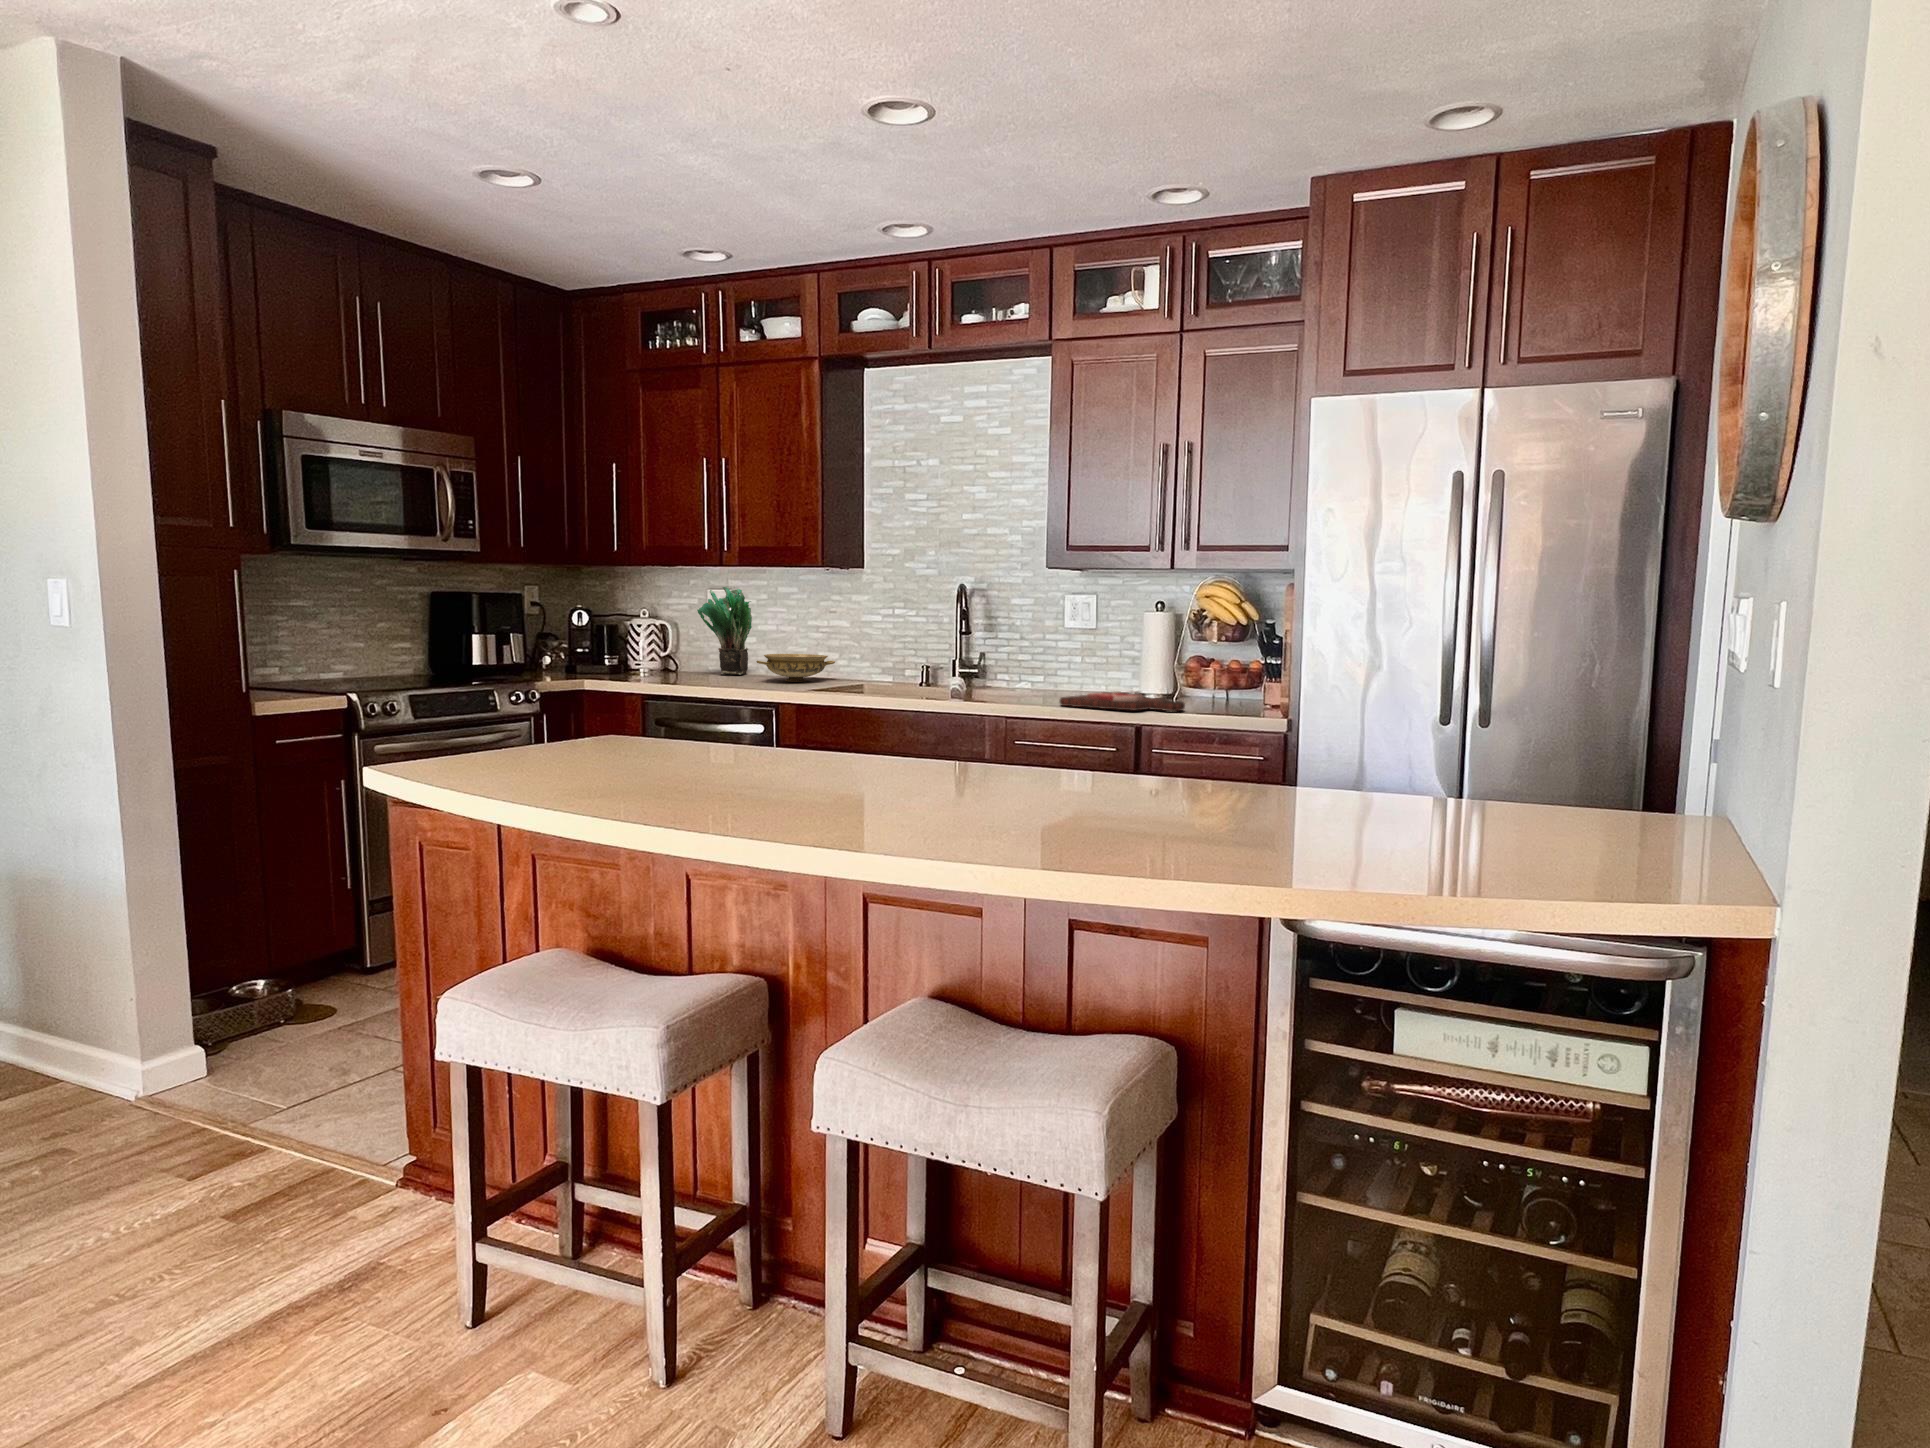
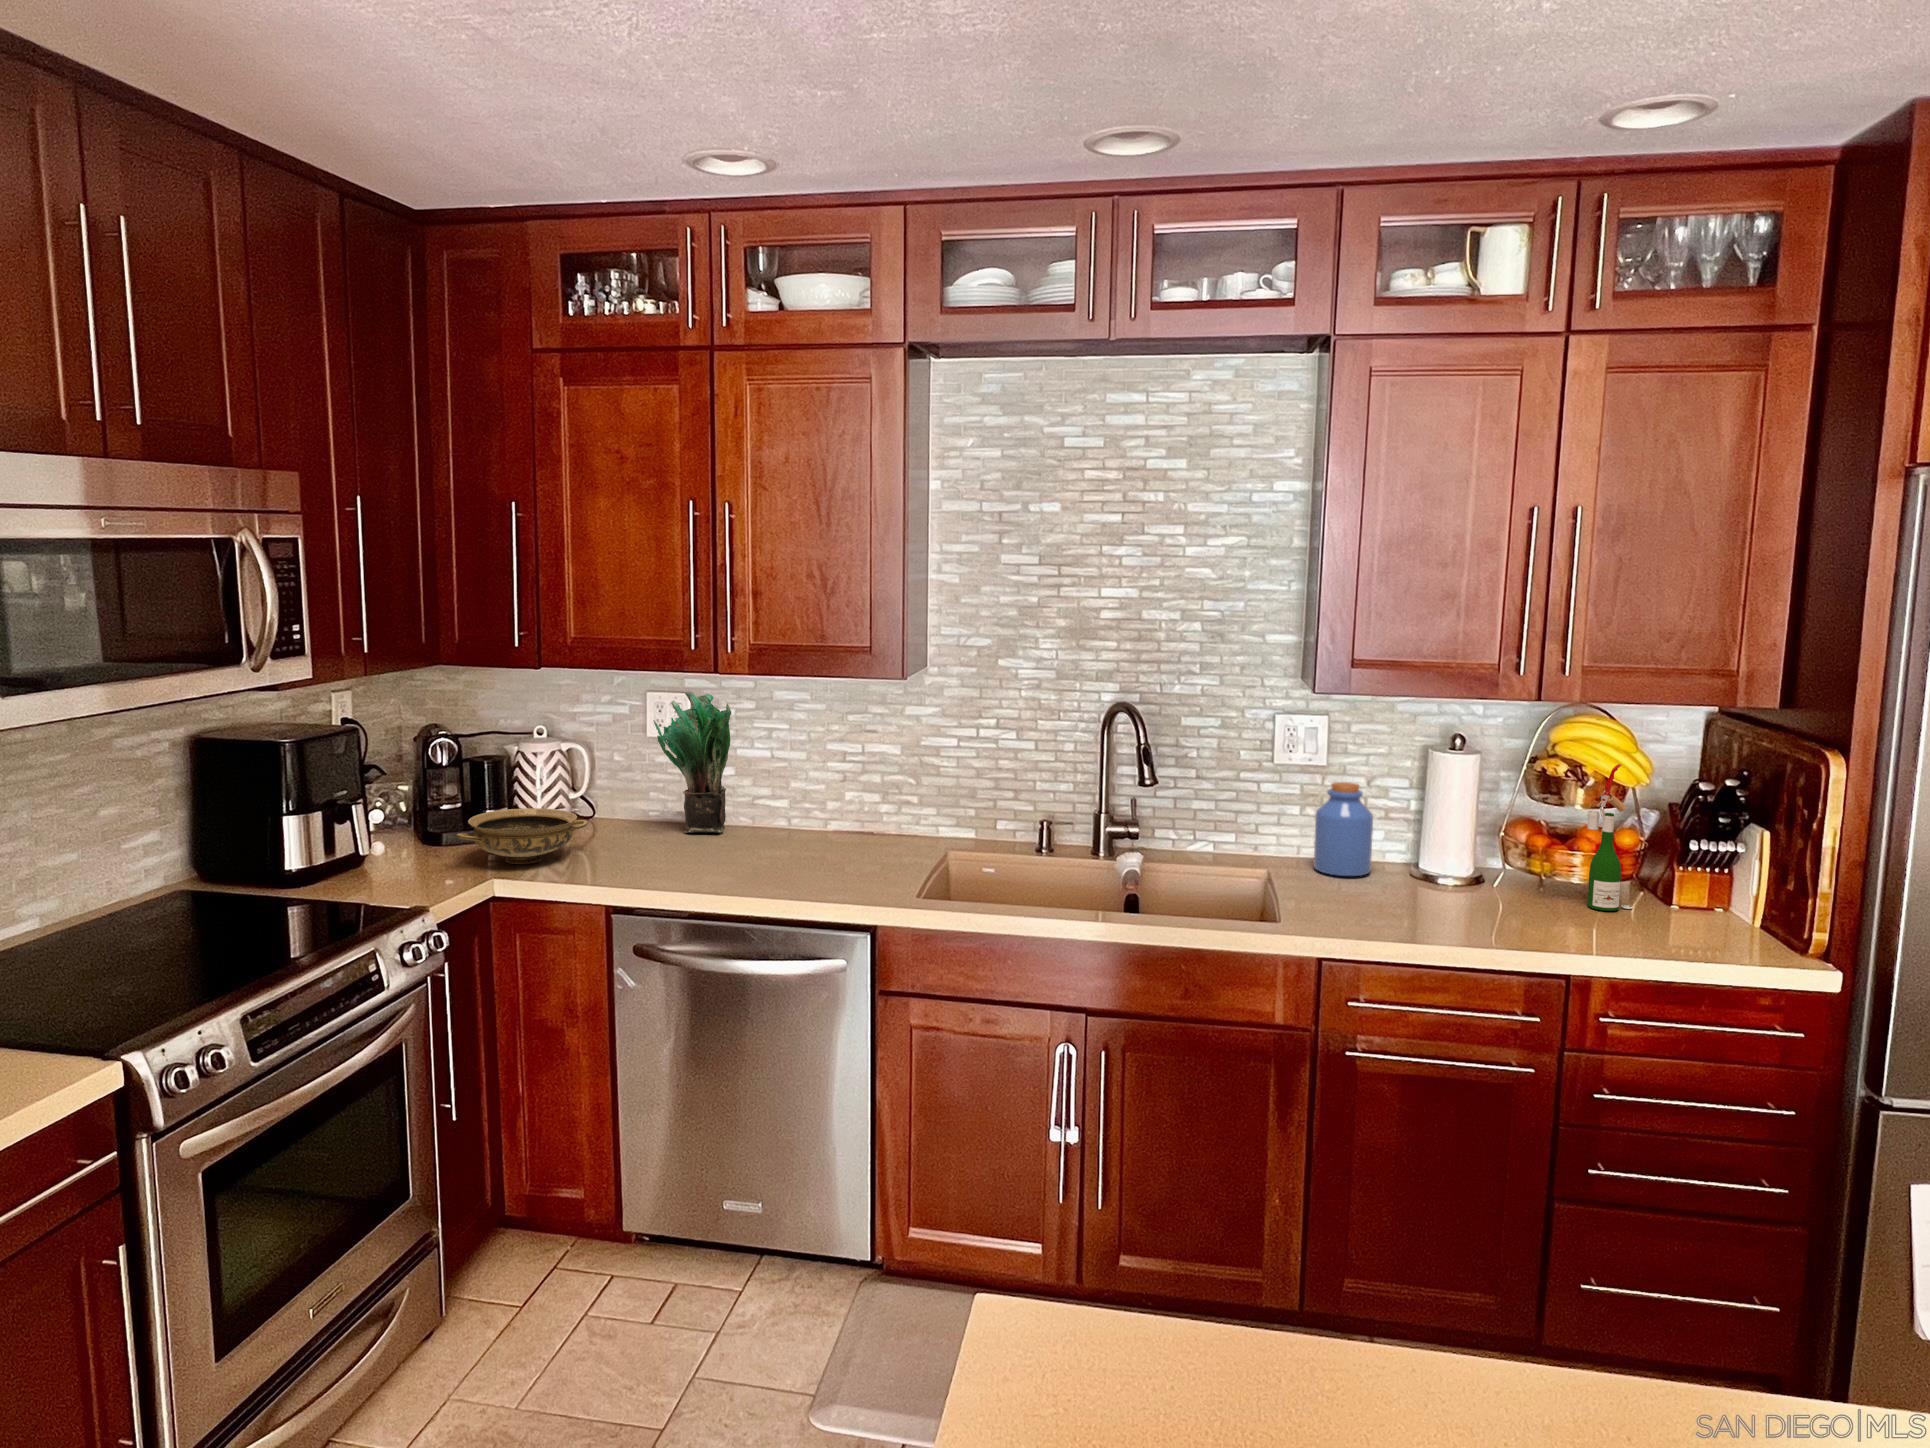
wine bottle: none [1212,612,1240,707] -> present [1587,764,1633,911]
jar: none [1074,636,1110,694] -> present [1314,782,1373,876]
ceramic bowl: present [756,654,835,682] -> present [457,808,588,864]
cutting board: present [1059,691,1185,711] -> none [1372,885,1593,939]

